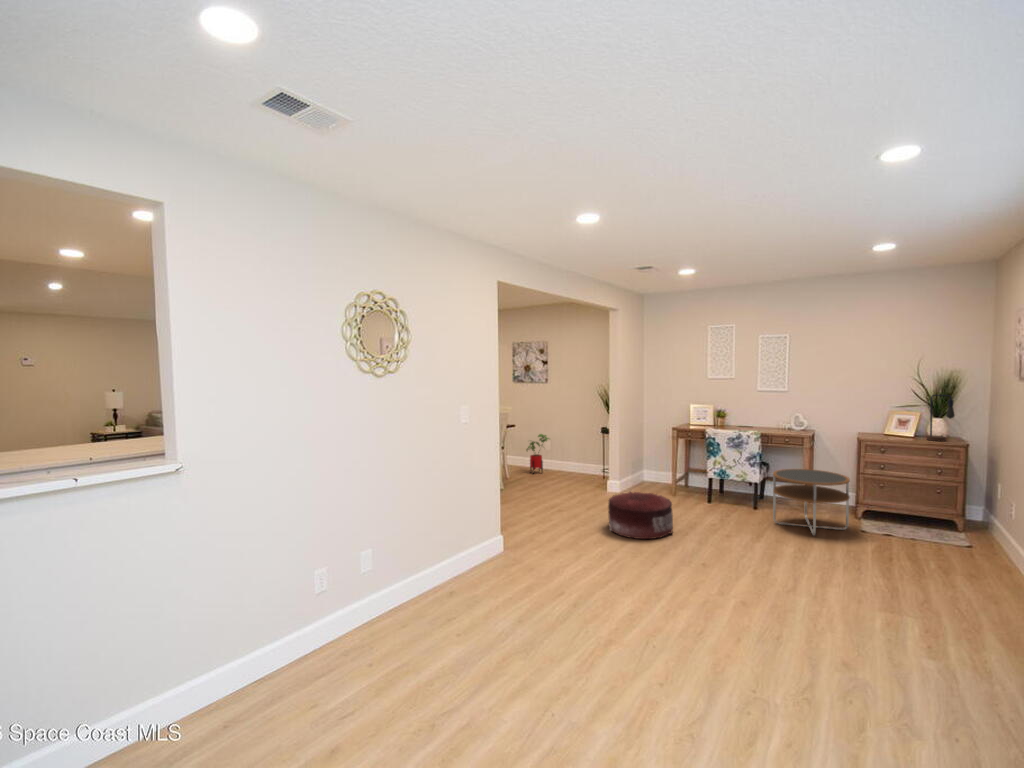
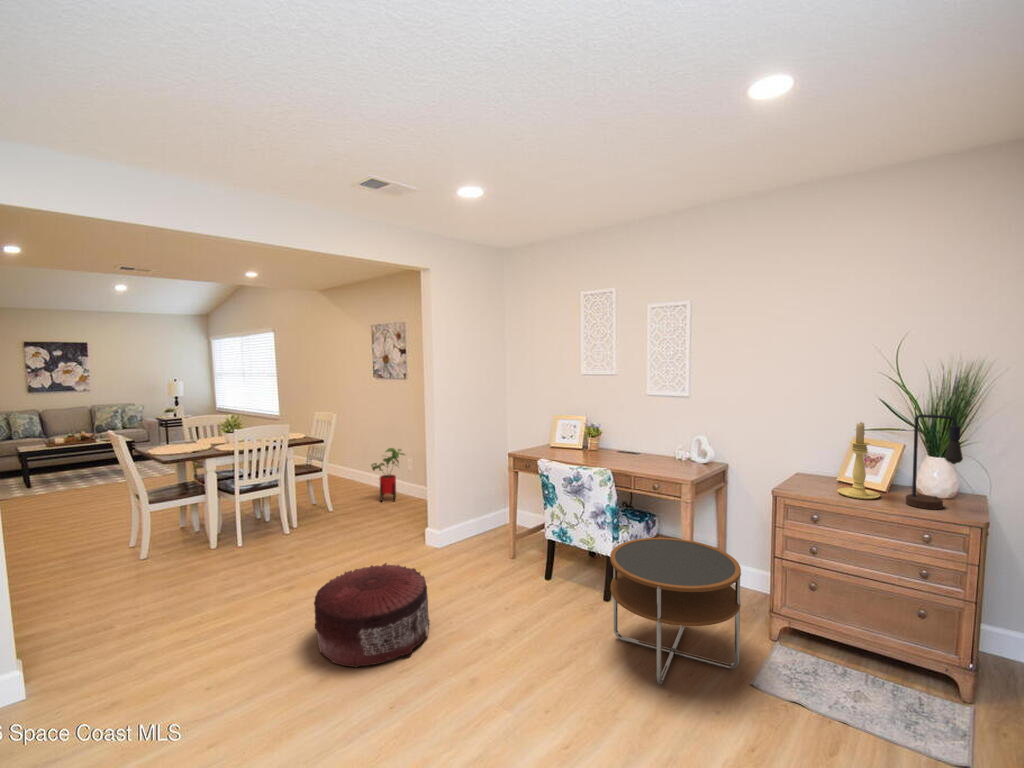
candle holder: none [890,400,913,439] -> present [837,422,880,499]

